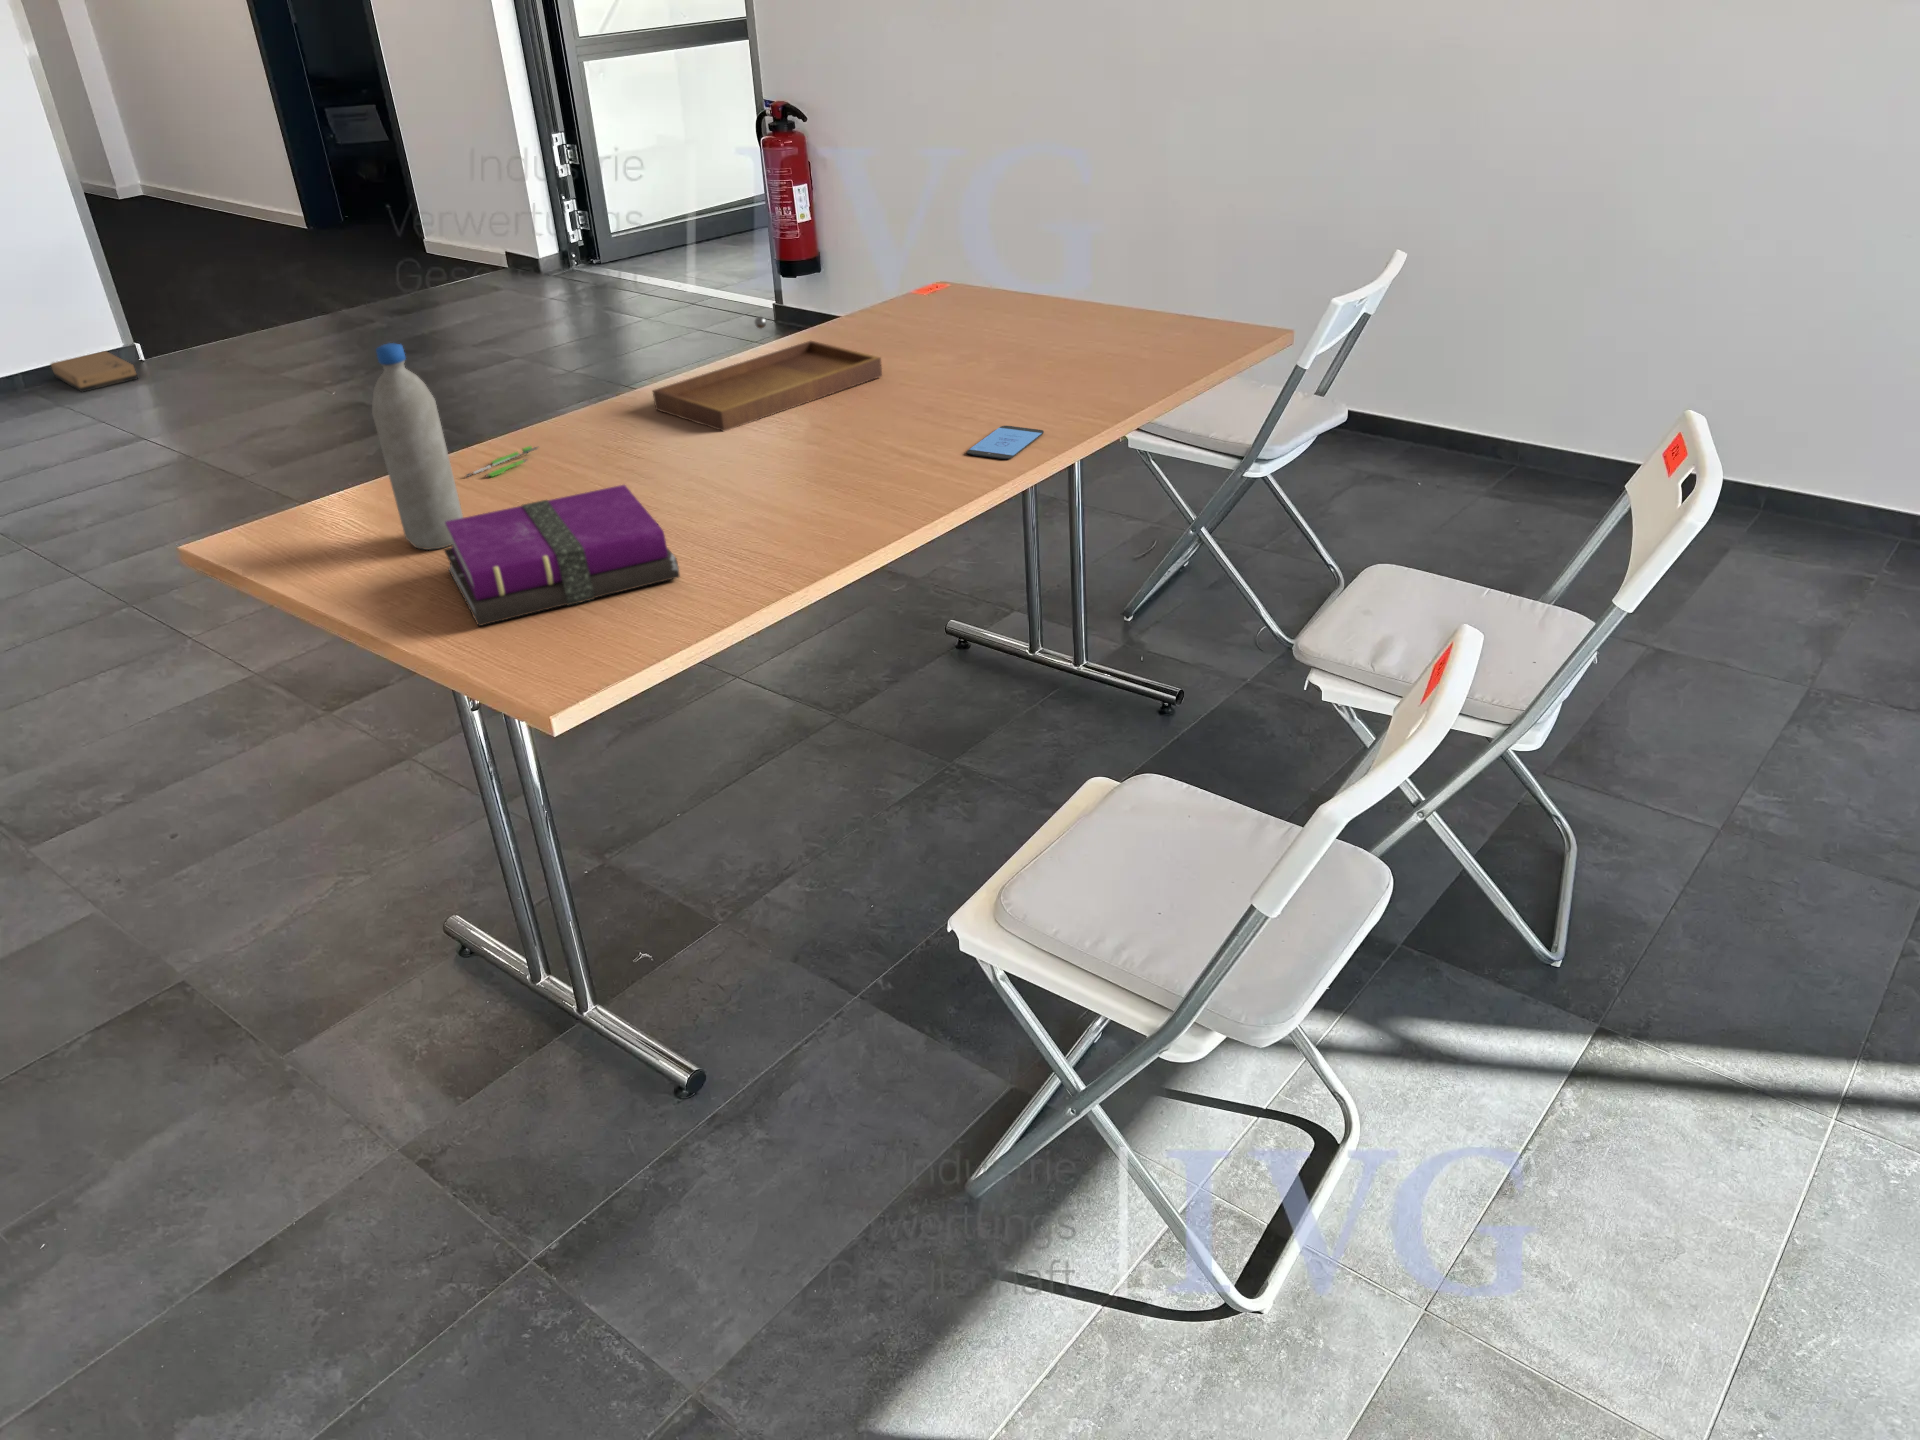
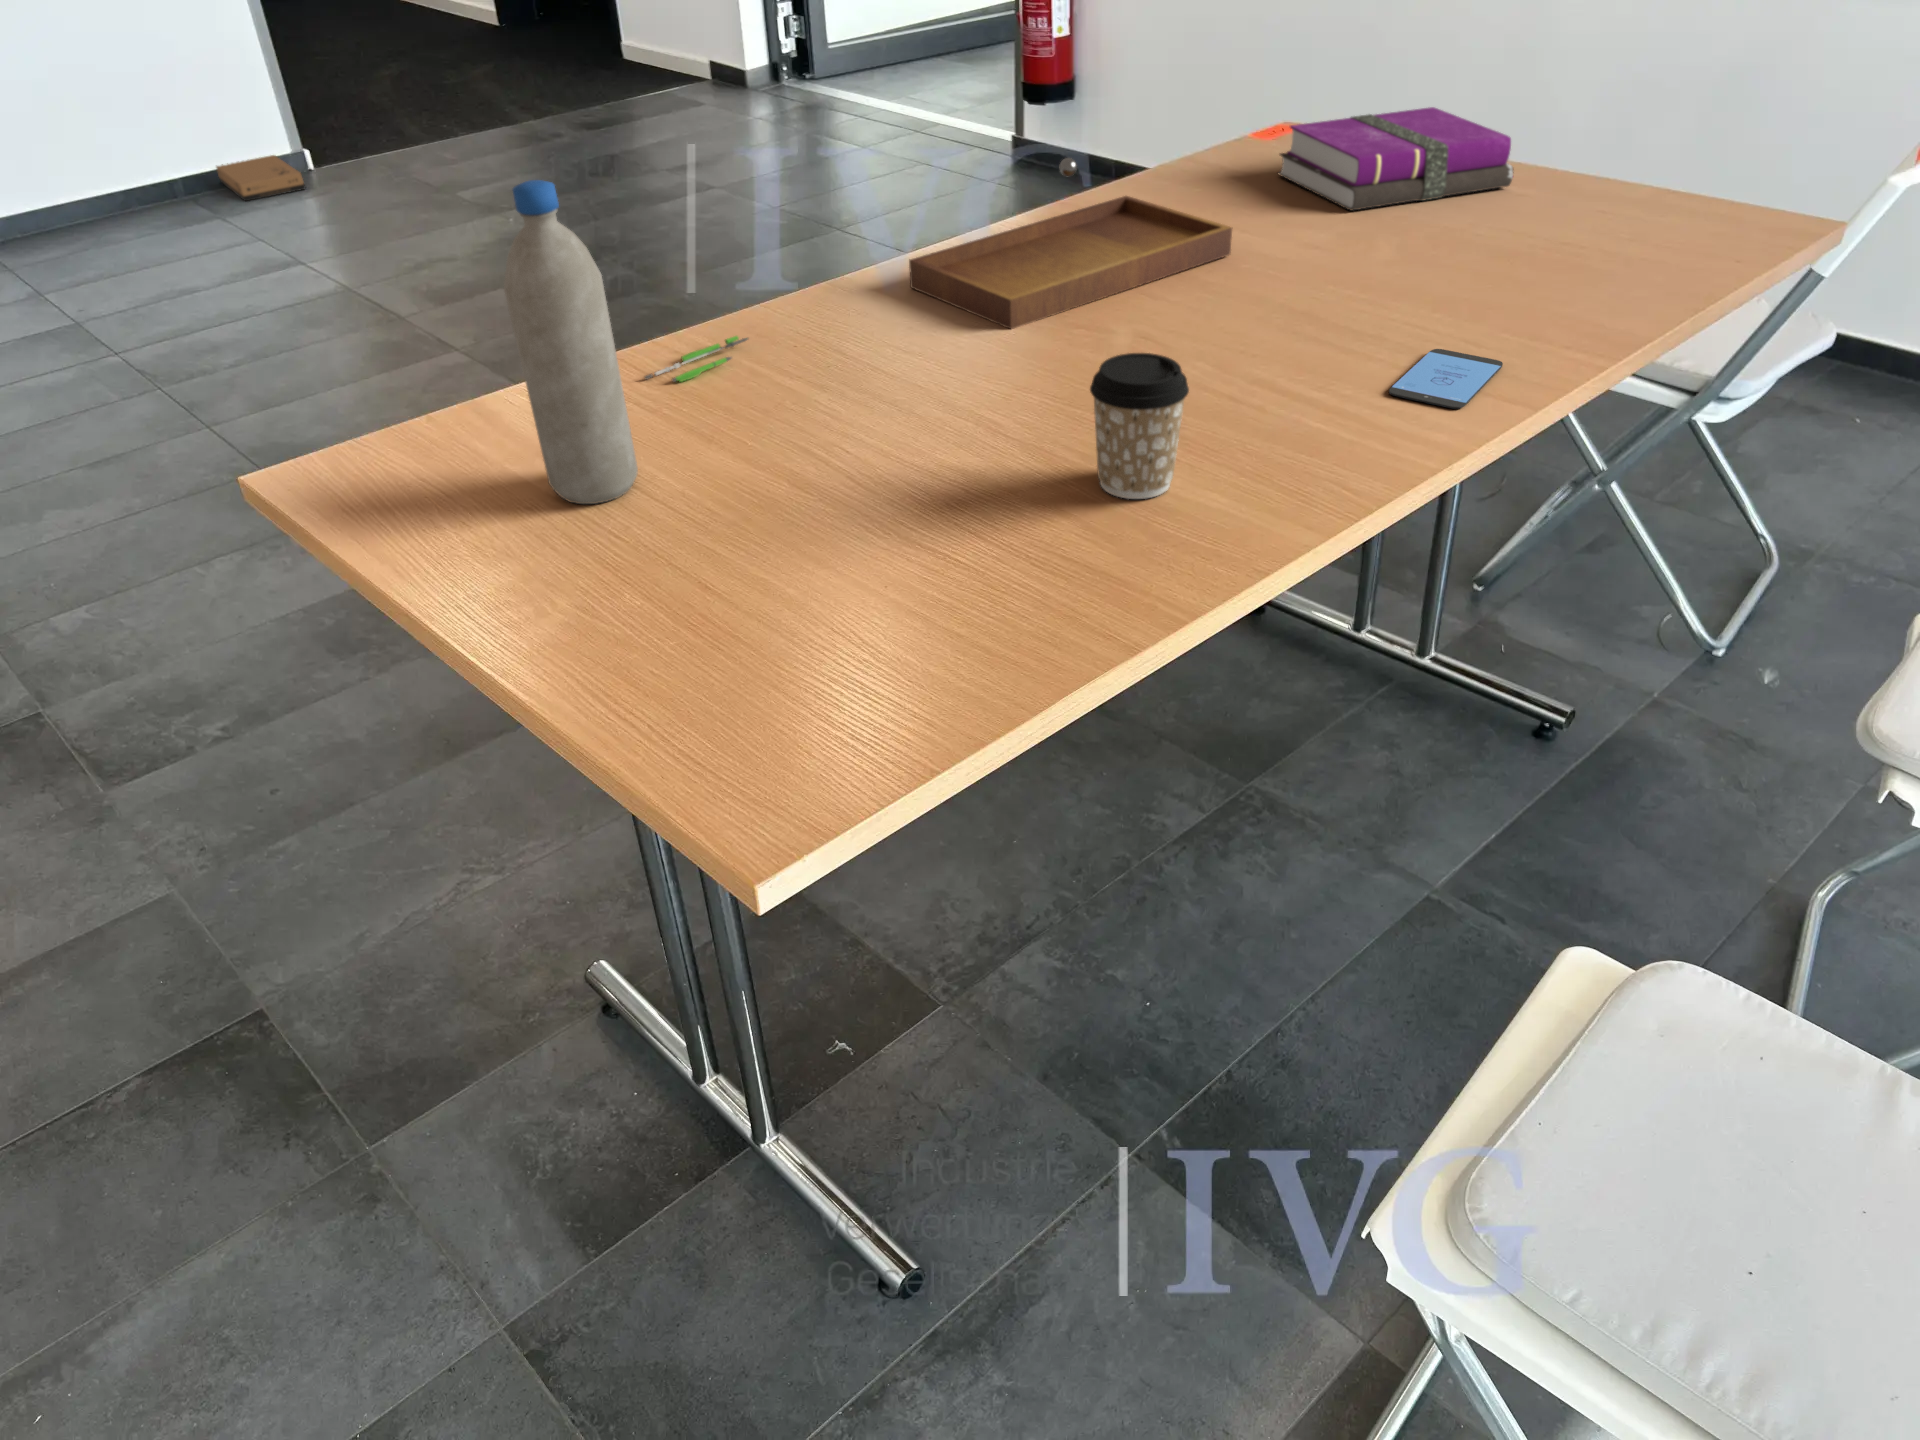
coffee cup: none [756,431,818,522] -> present [1090,353,1189,499]
notebook: present [444,485,679,626] -> present [1278,107,1514,211]

